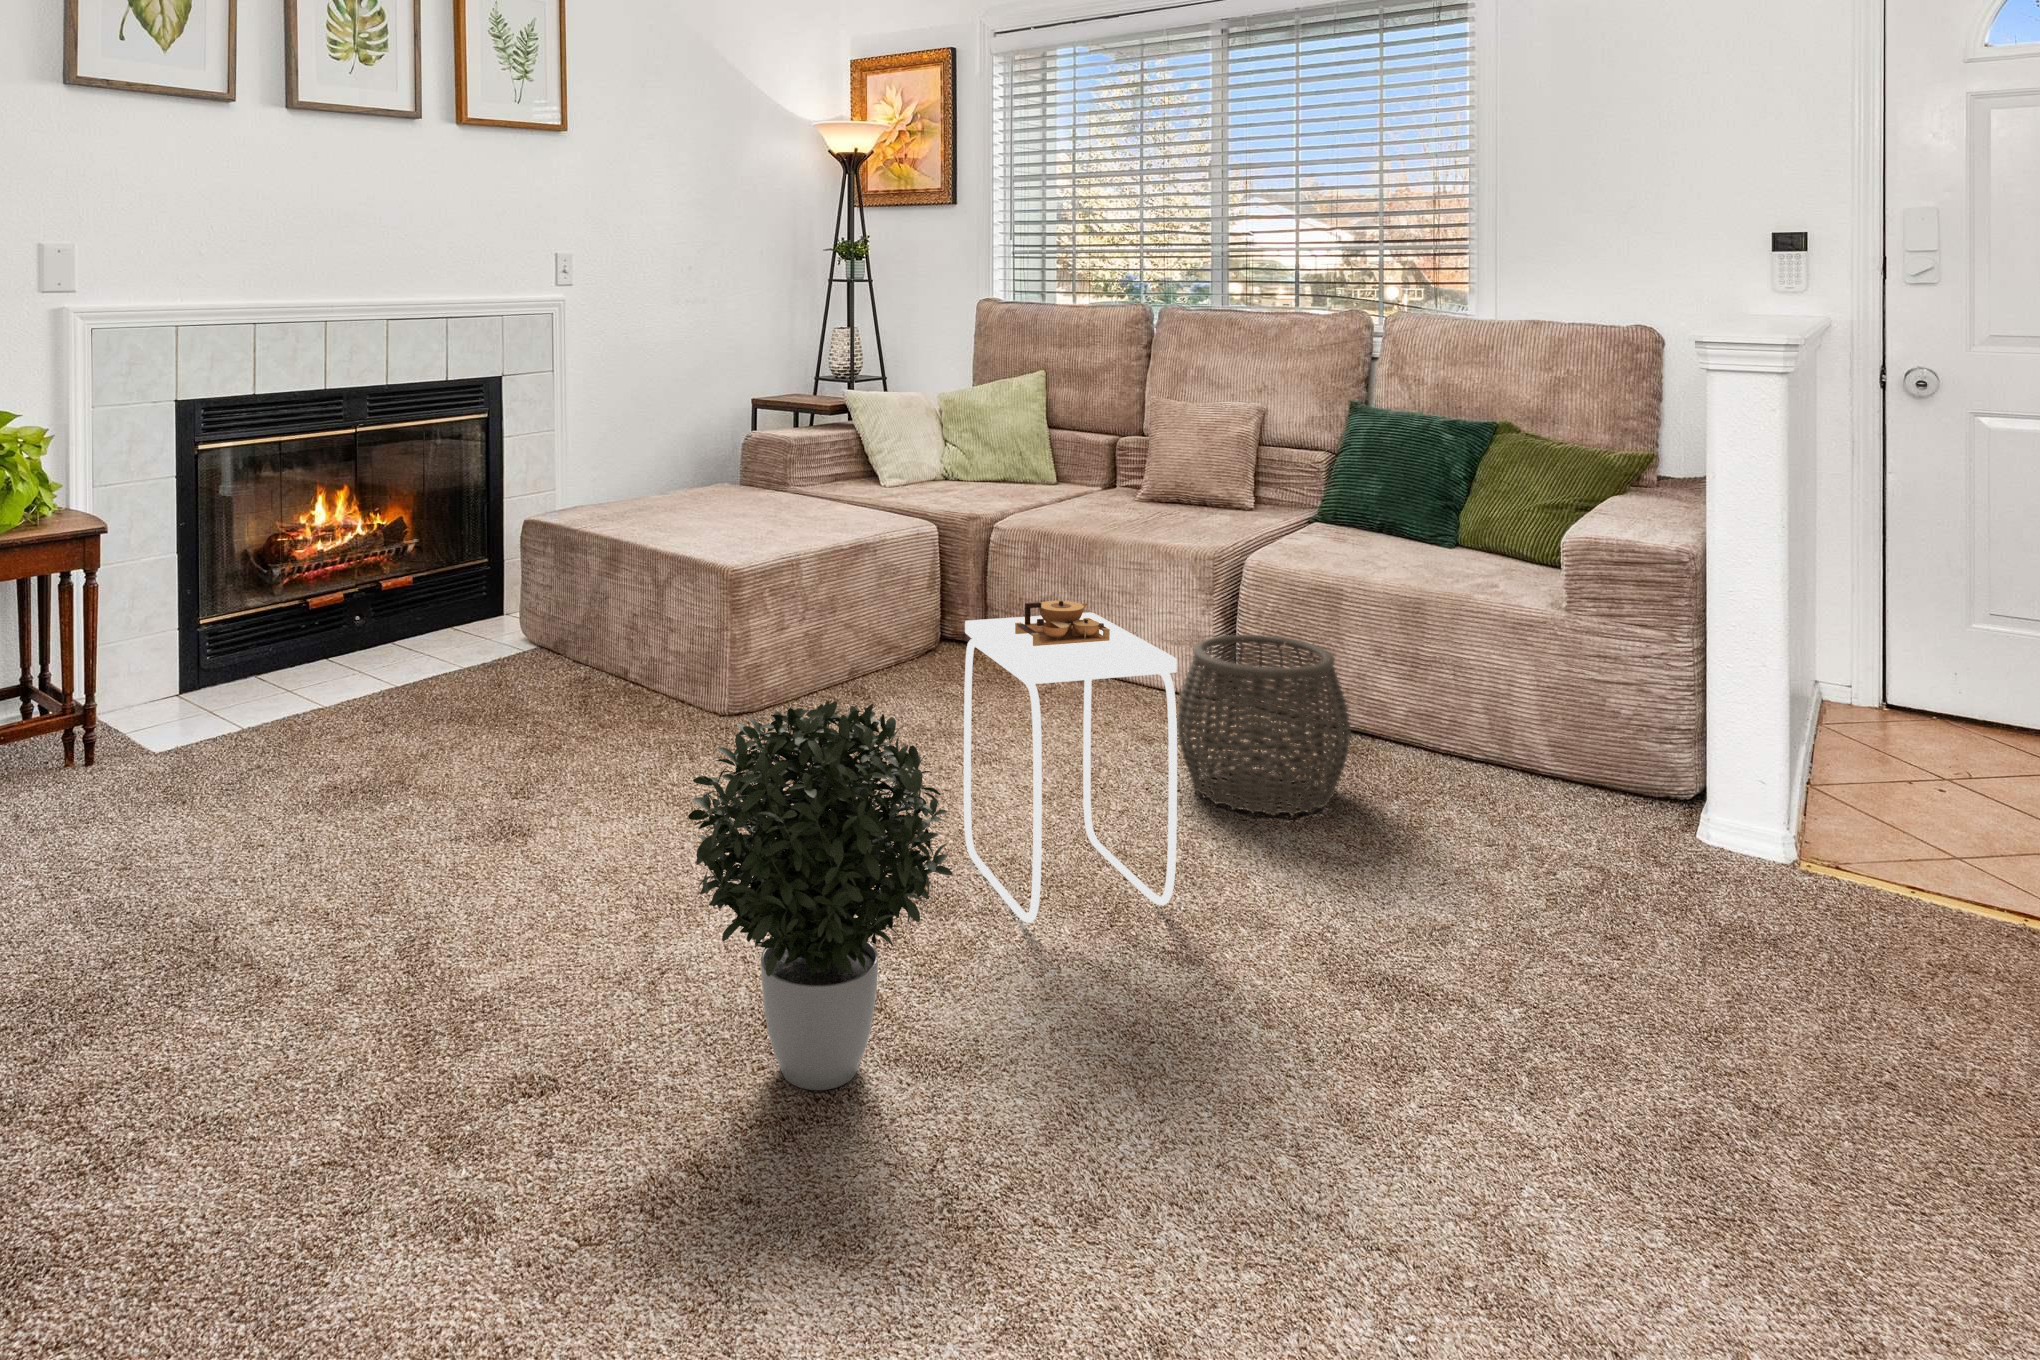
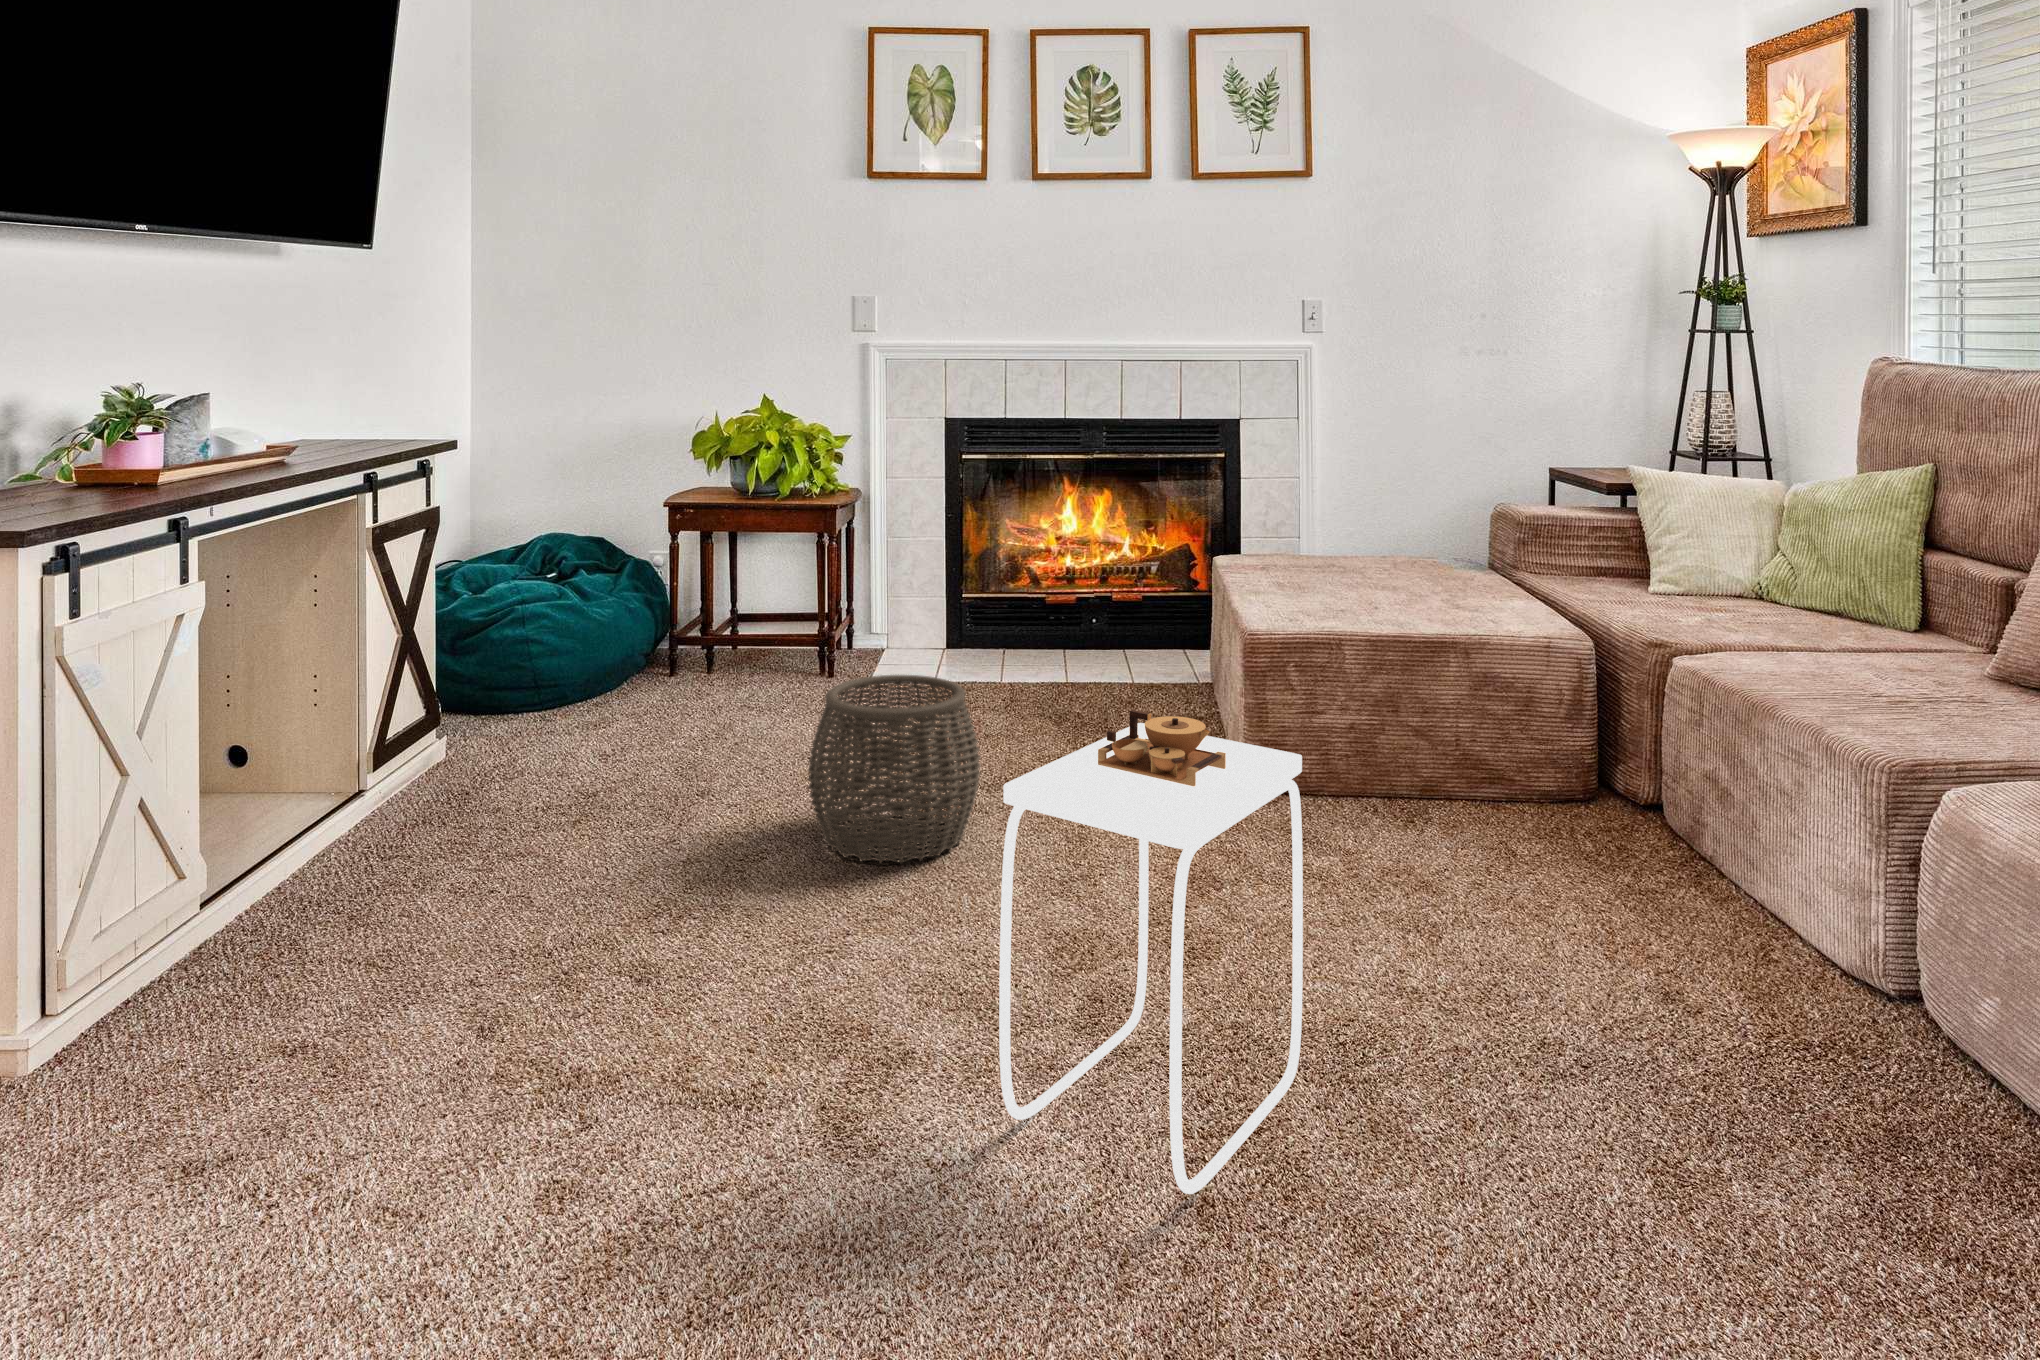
woven basket: present [1177,635,1350,816] -> present [808,675,981,863]
potted plant: present [688,701,952,1090] -> none [469,727,767,1152]

